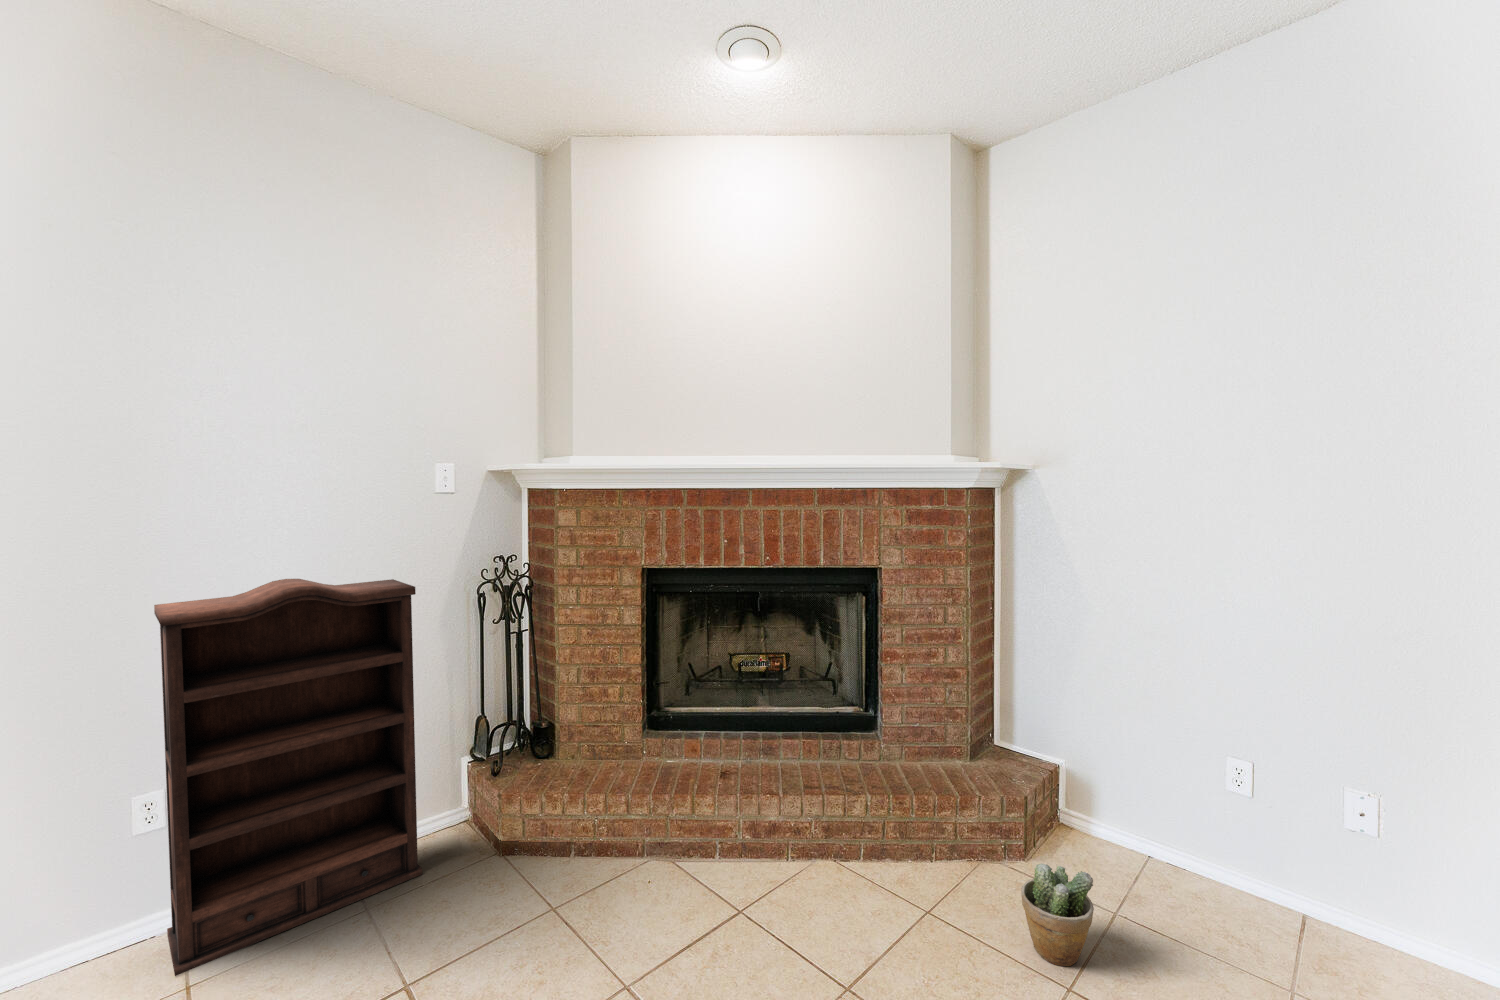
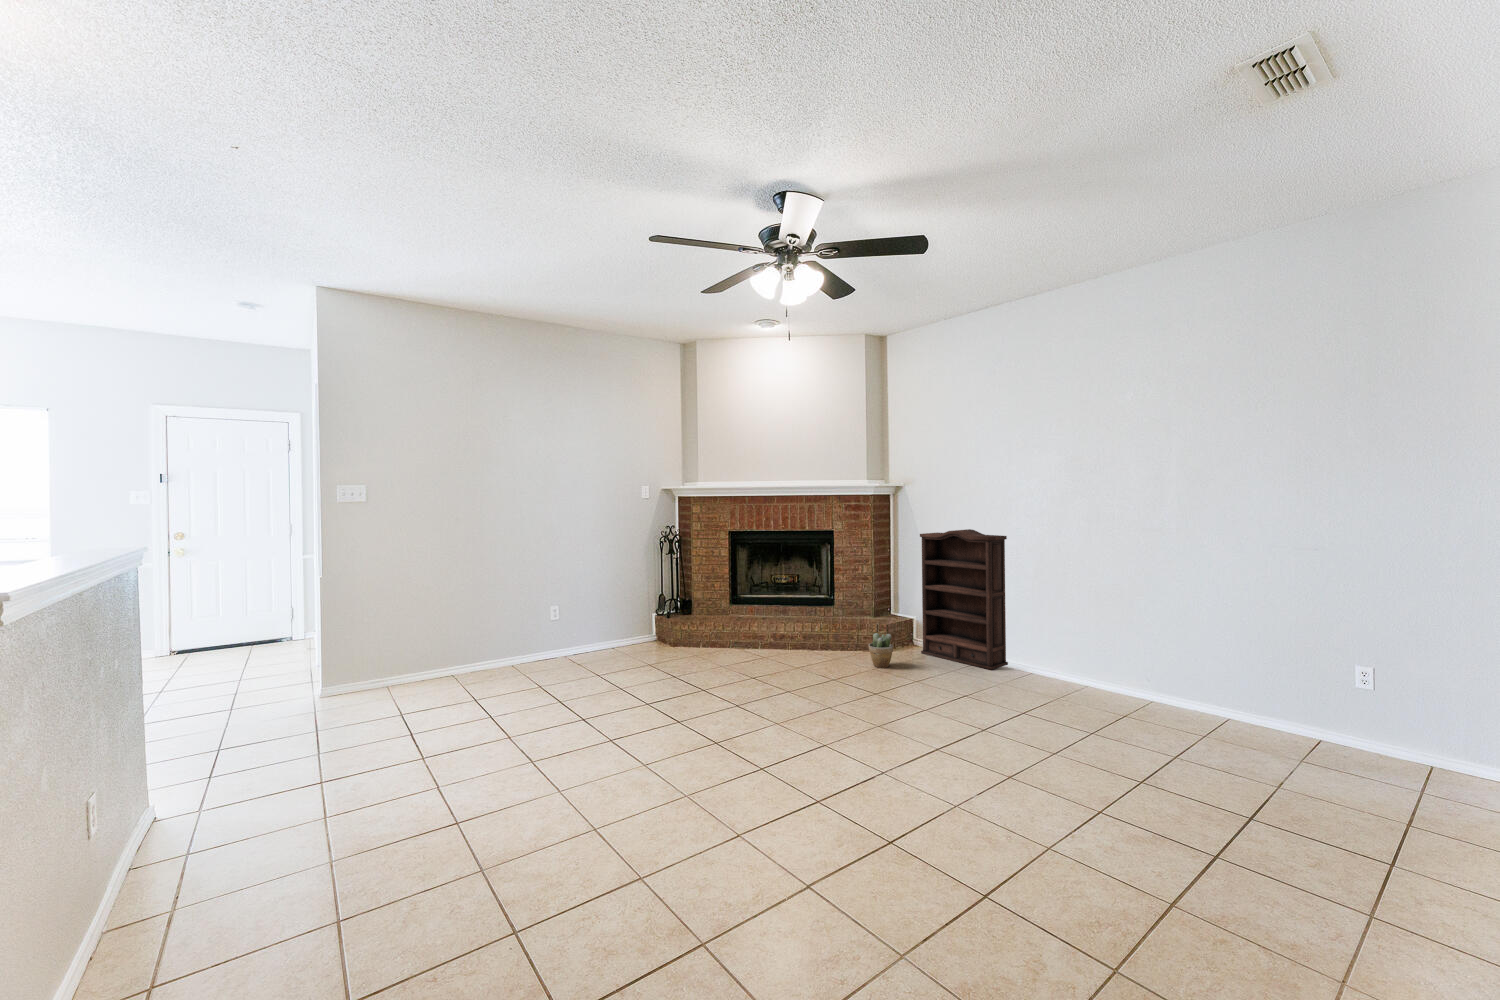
bookshelf: present [154,579,422,976] -> present [920,529,1008,670]

